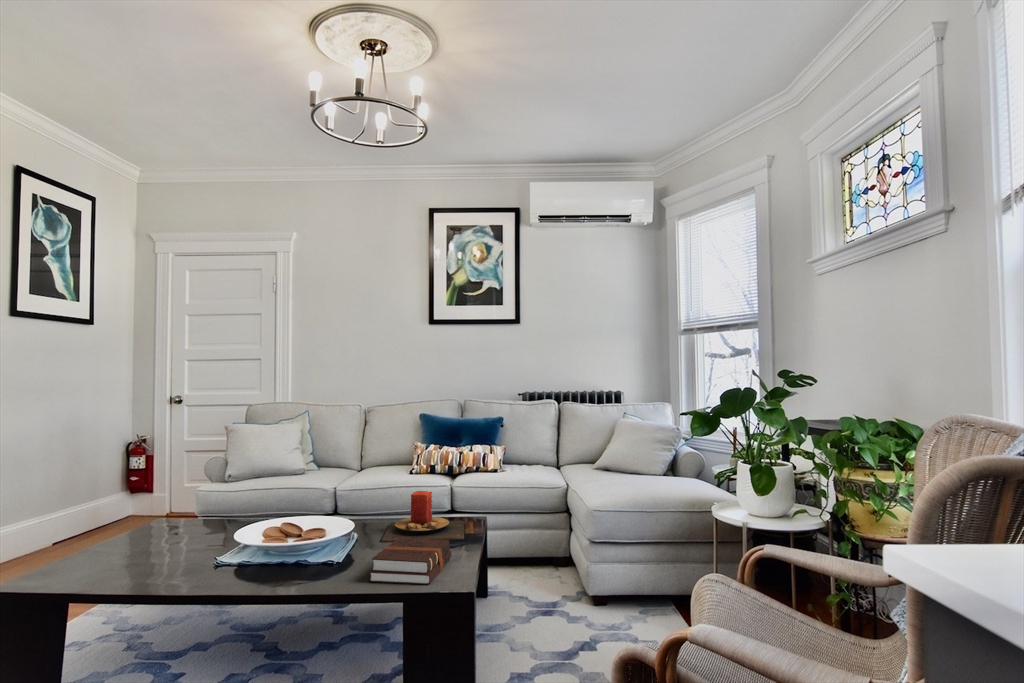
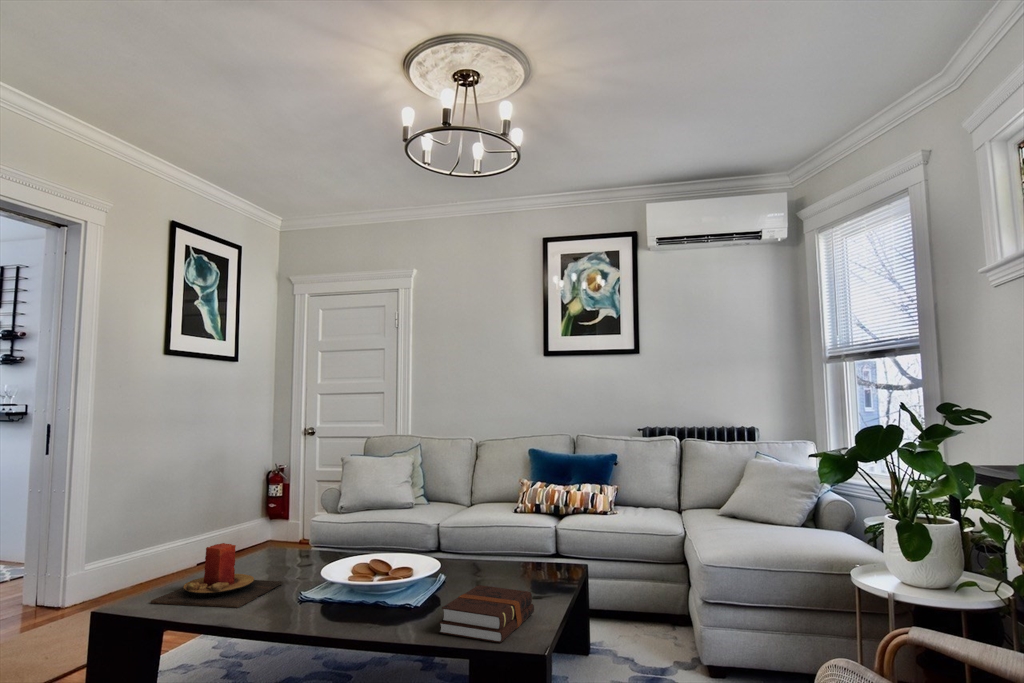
candle: present [382,491,464,542] -> present [151,543,283,608]

